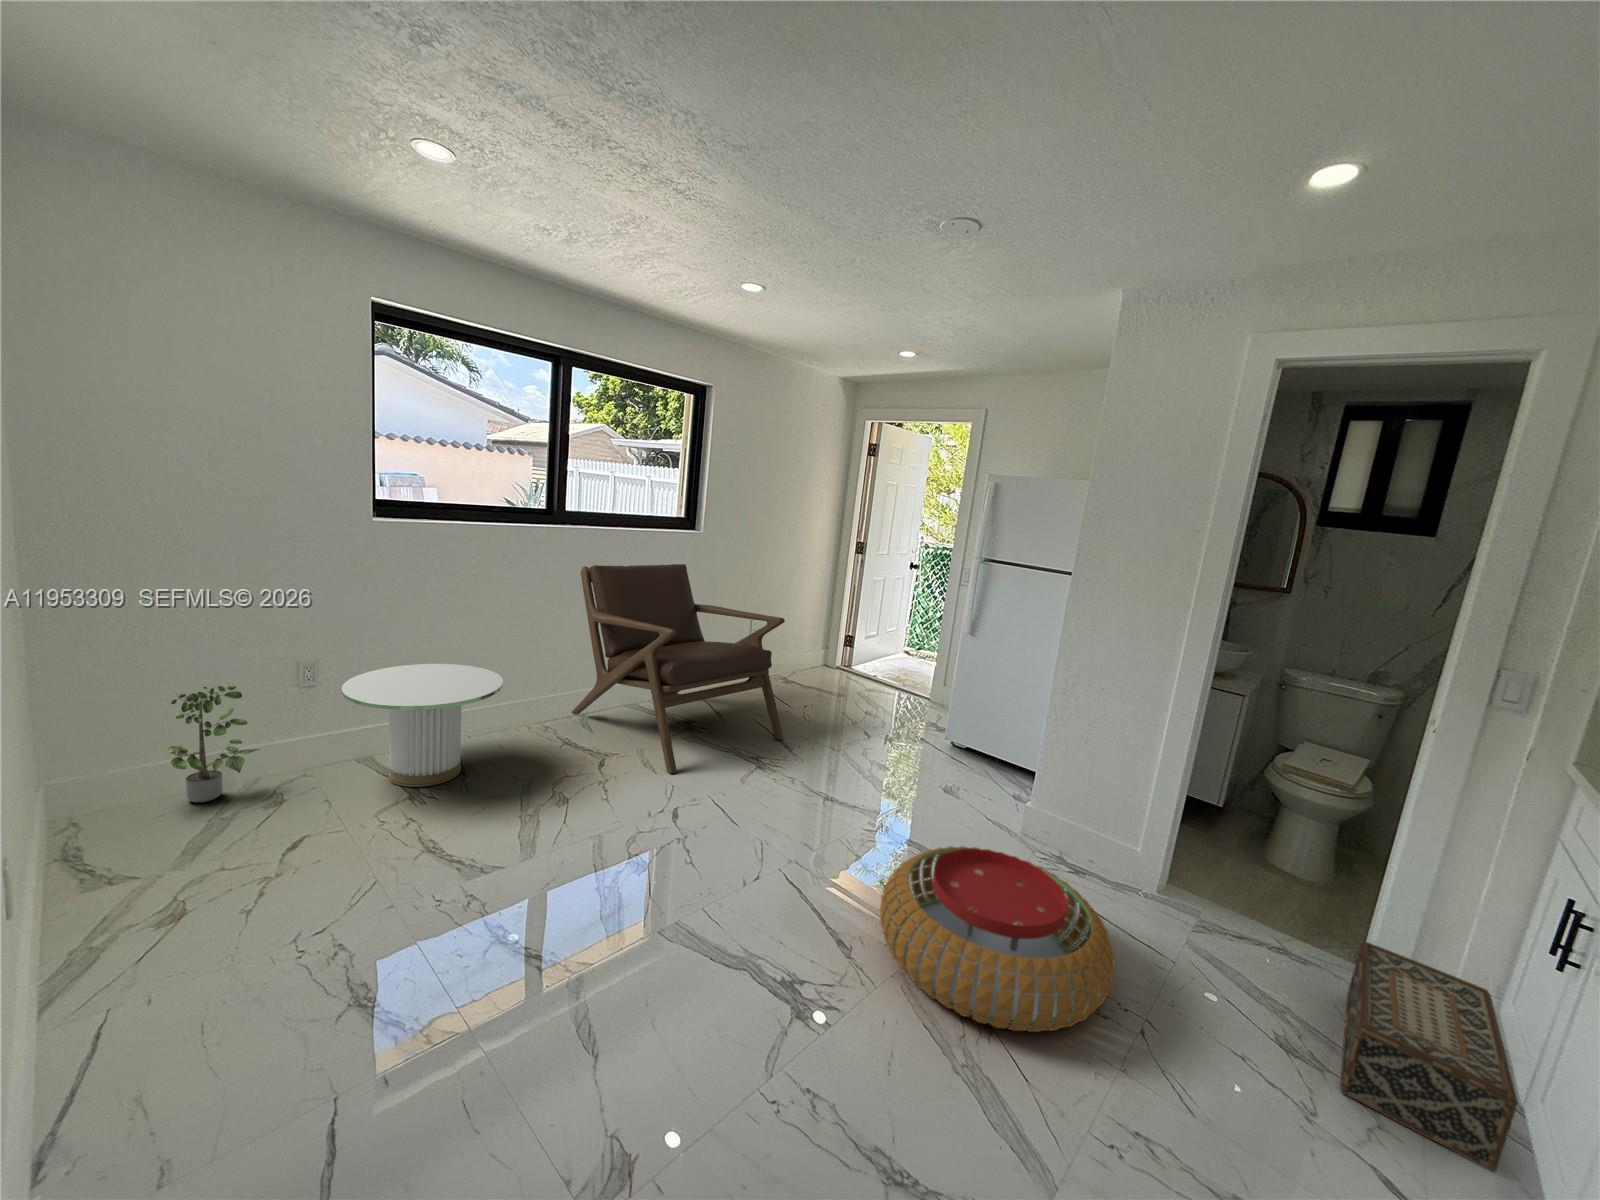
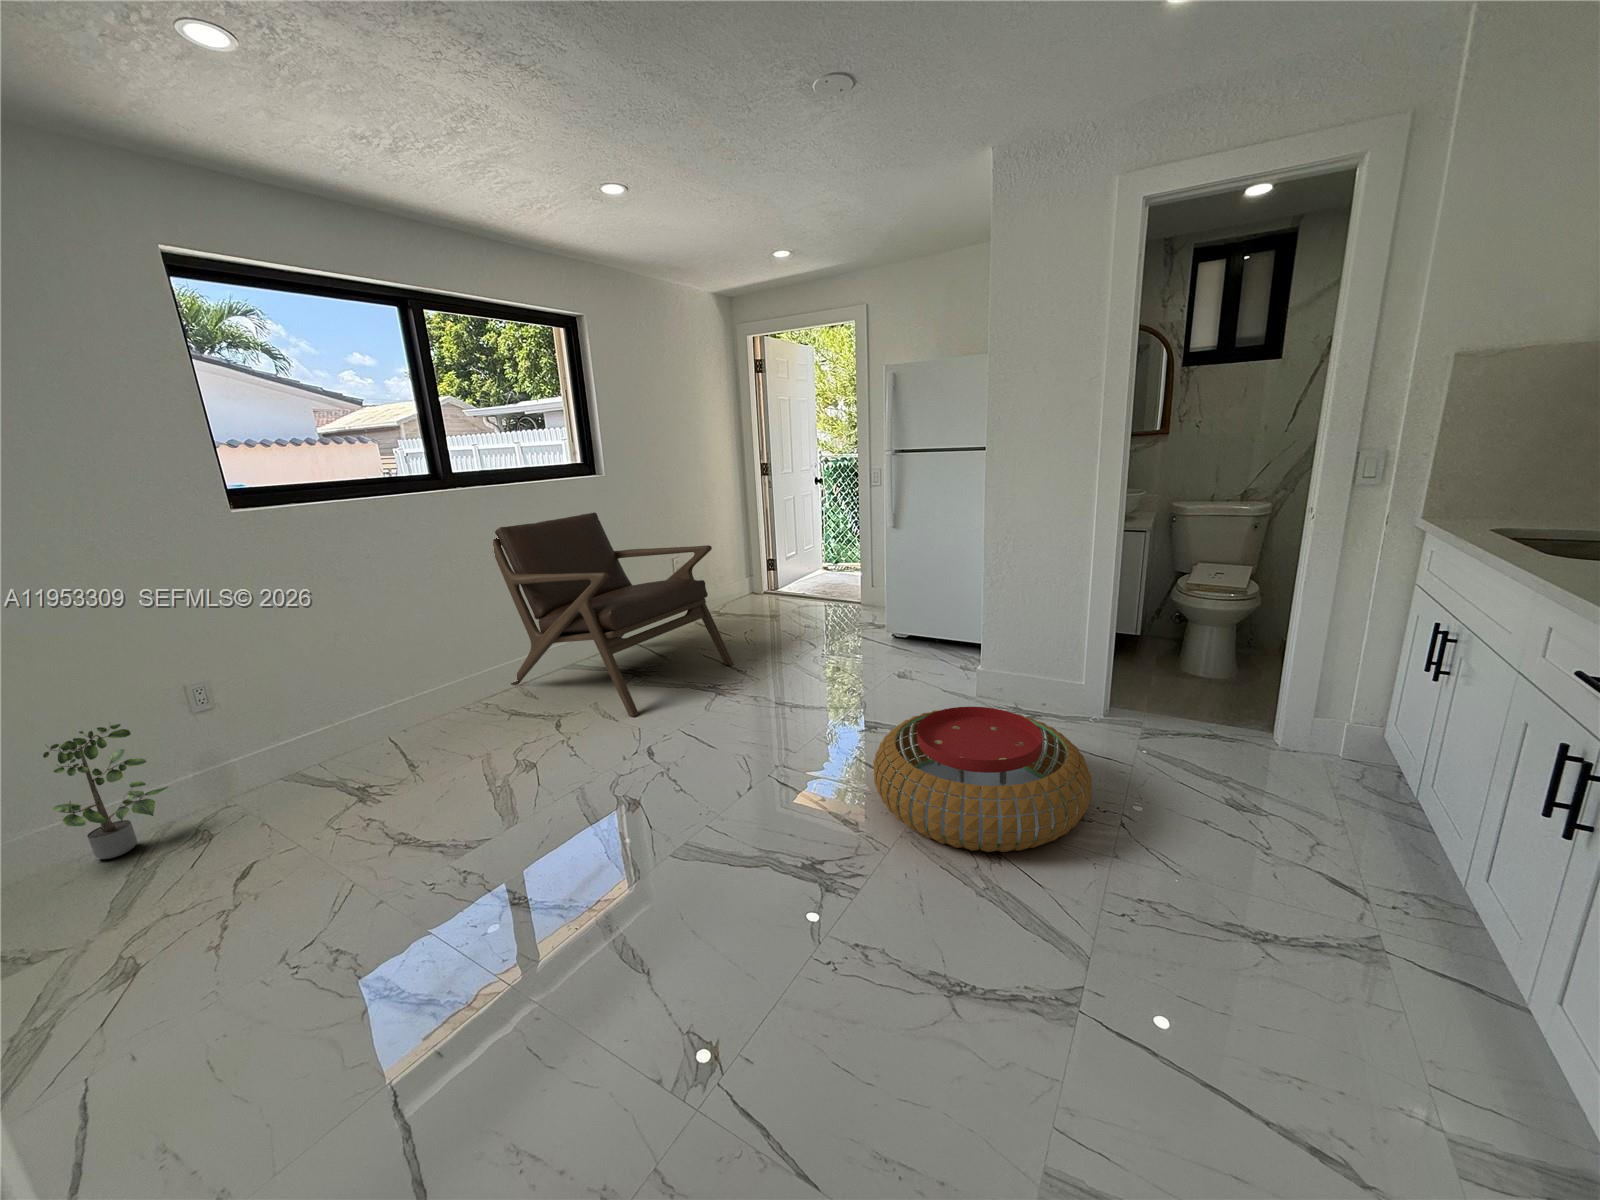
side table: present [342,664,503,787] -> none [251,653,435,790]
woven basket: present [1340,942,1518,1172] -> none [1270,707,1421,852]

